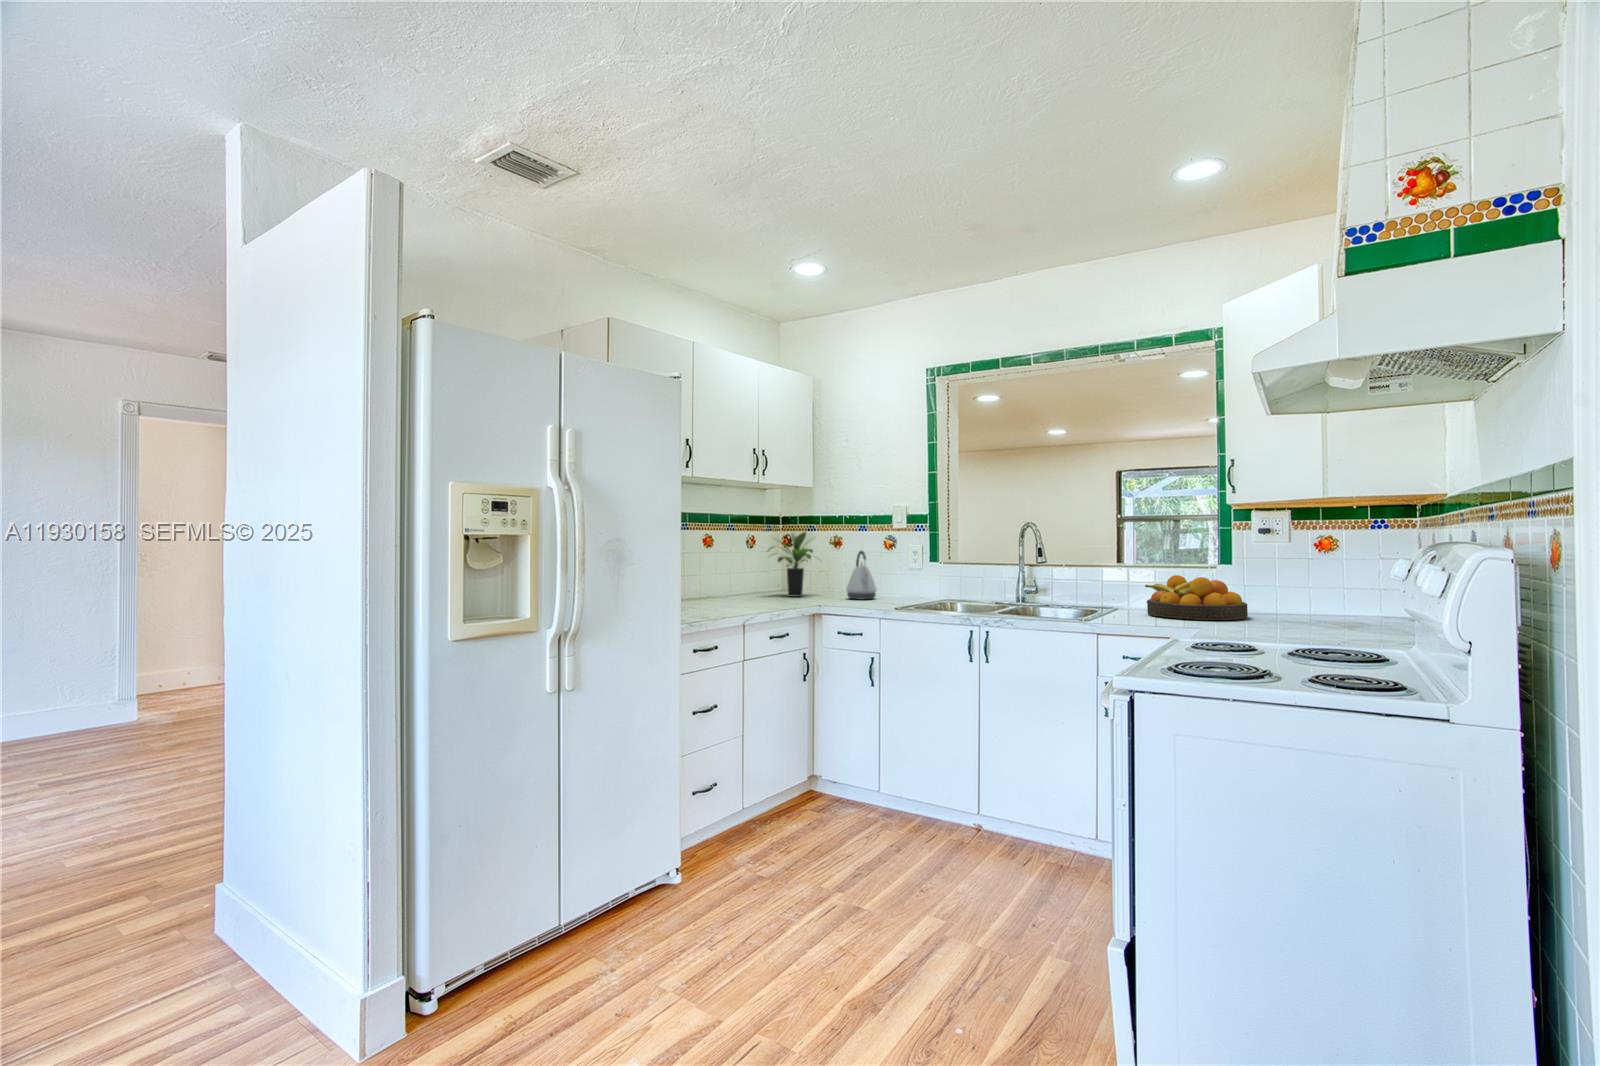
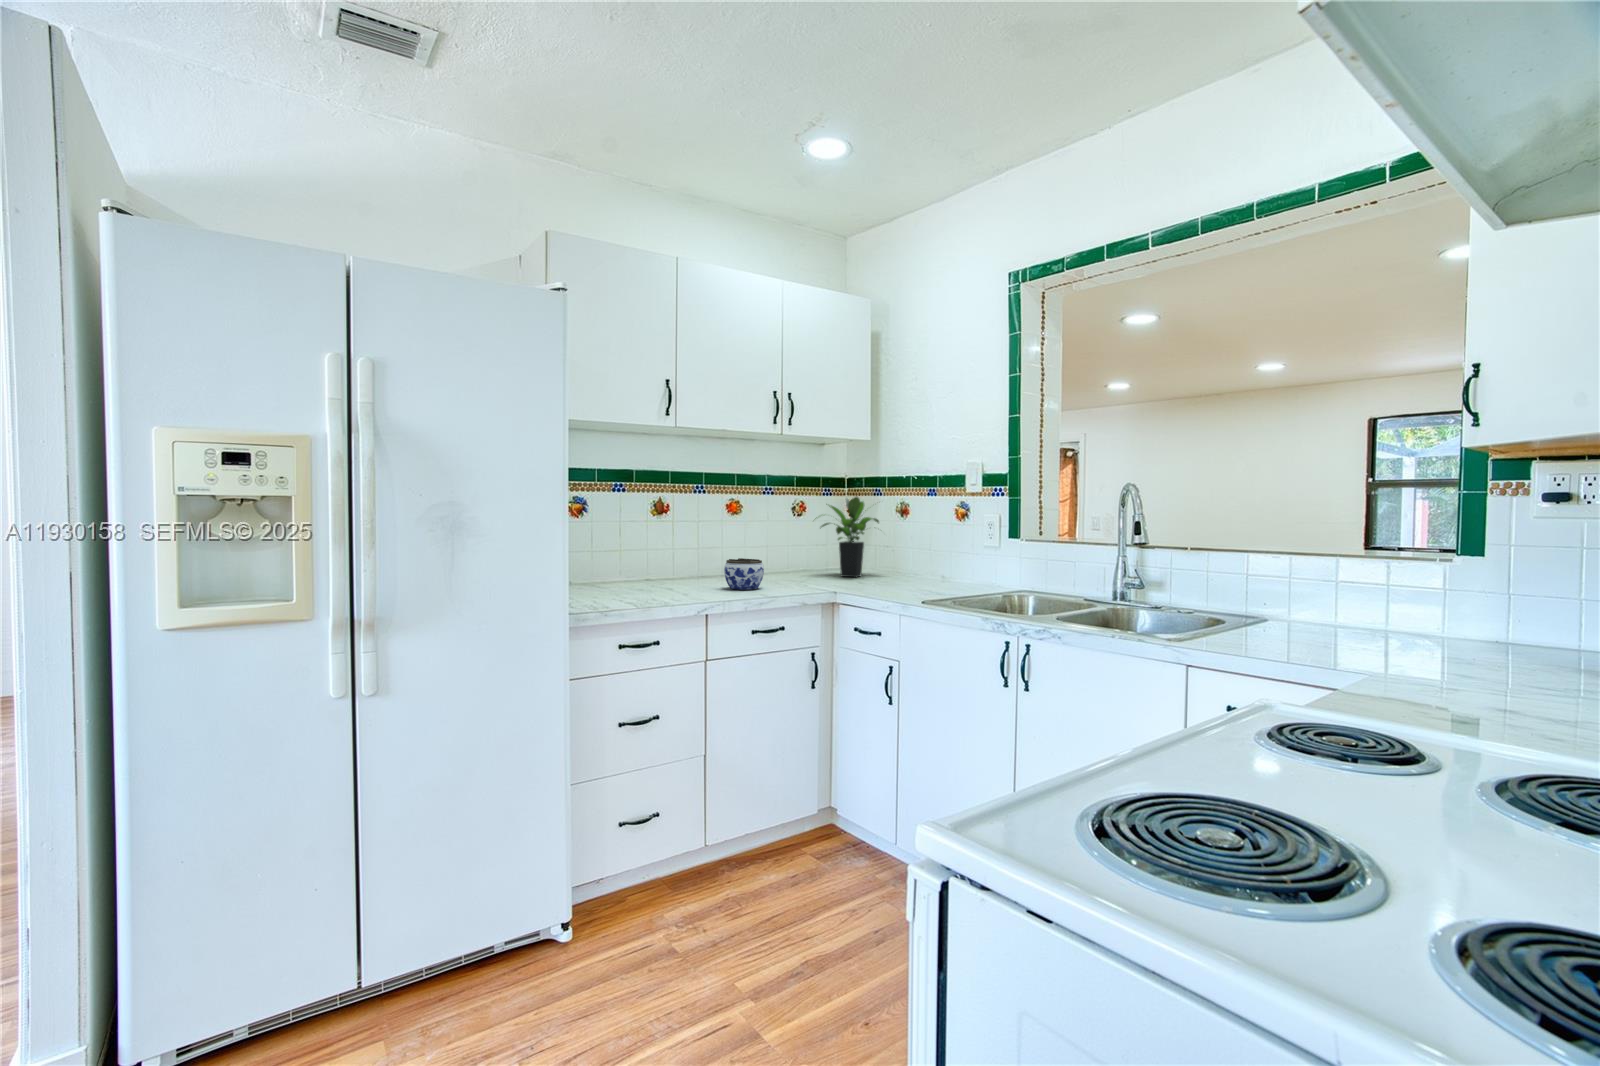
kettle: present [846,551,876,600] -> none [902,521,942,585]
fruit bowl: present [1145,575,1248,620] -> none [1306,572,1503,657]
jar: none [722,582,754,607] -> present [724,558,764,590]

